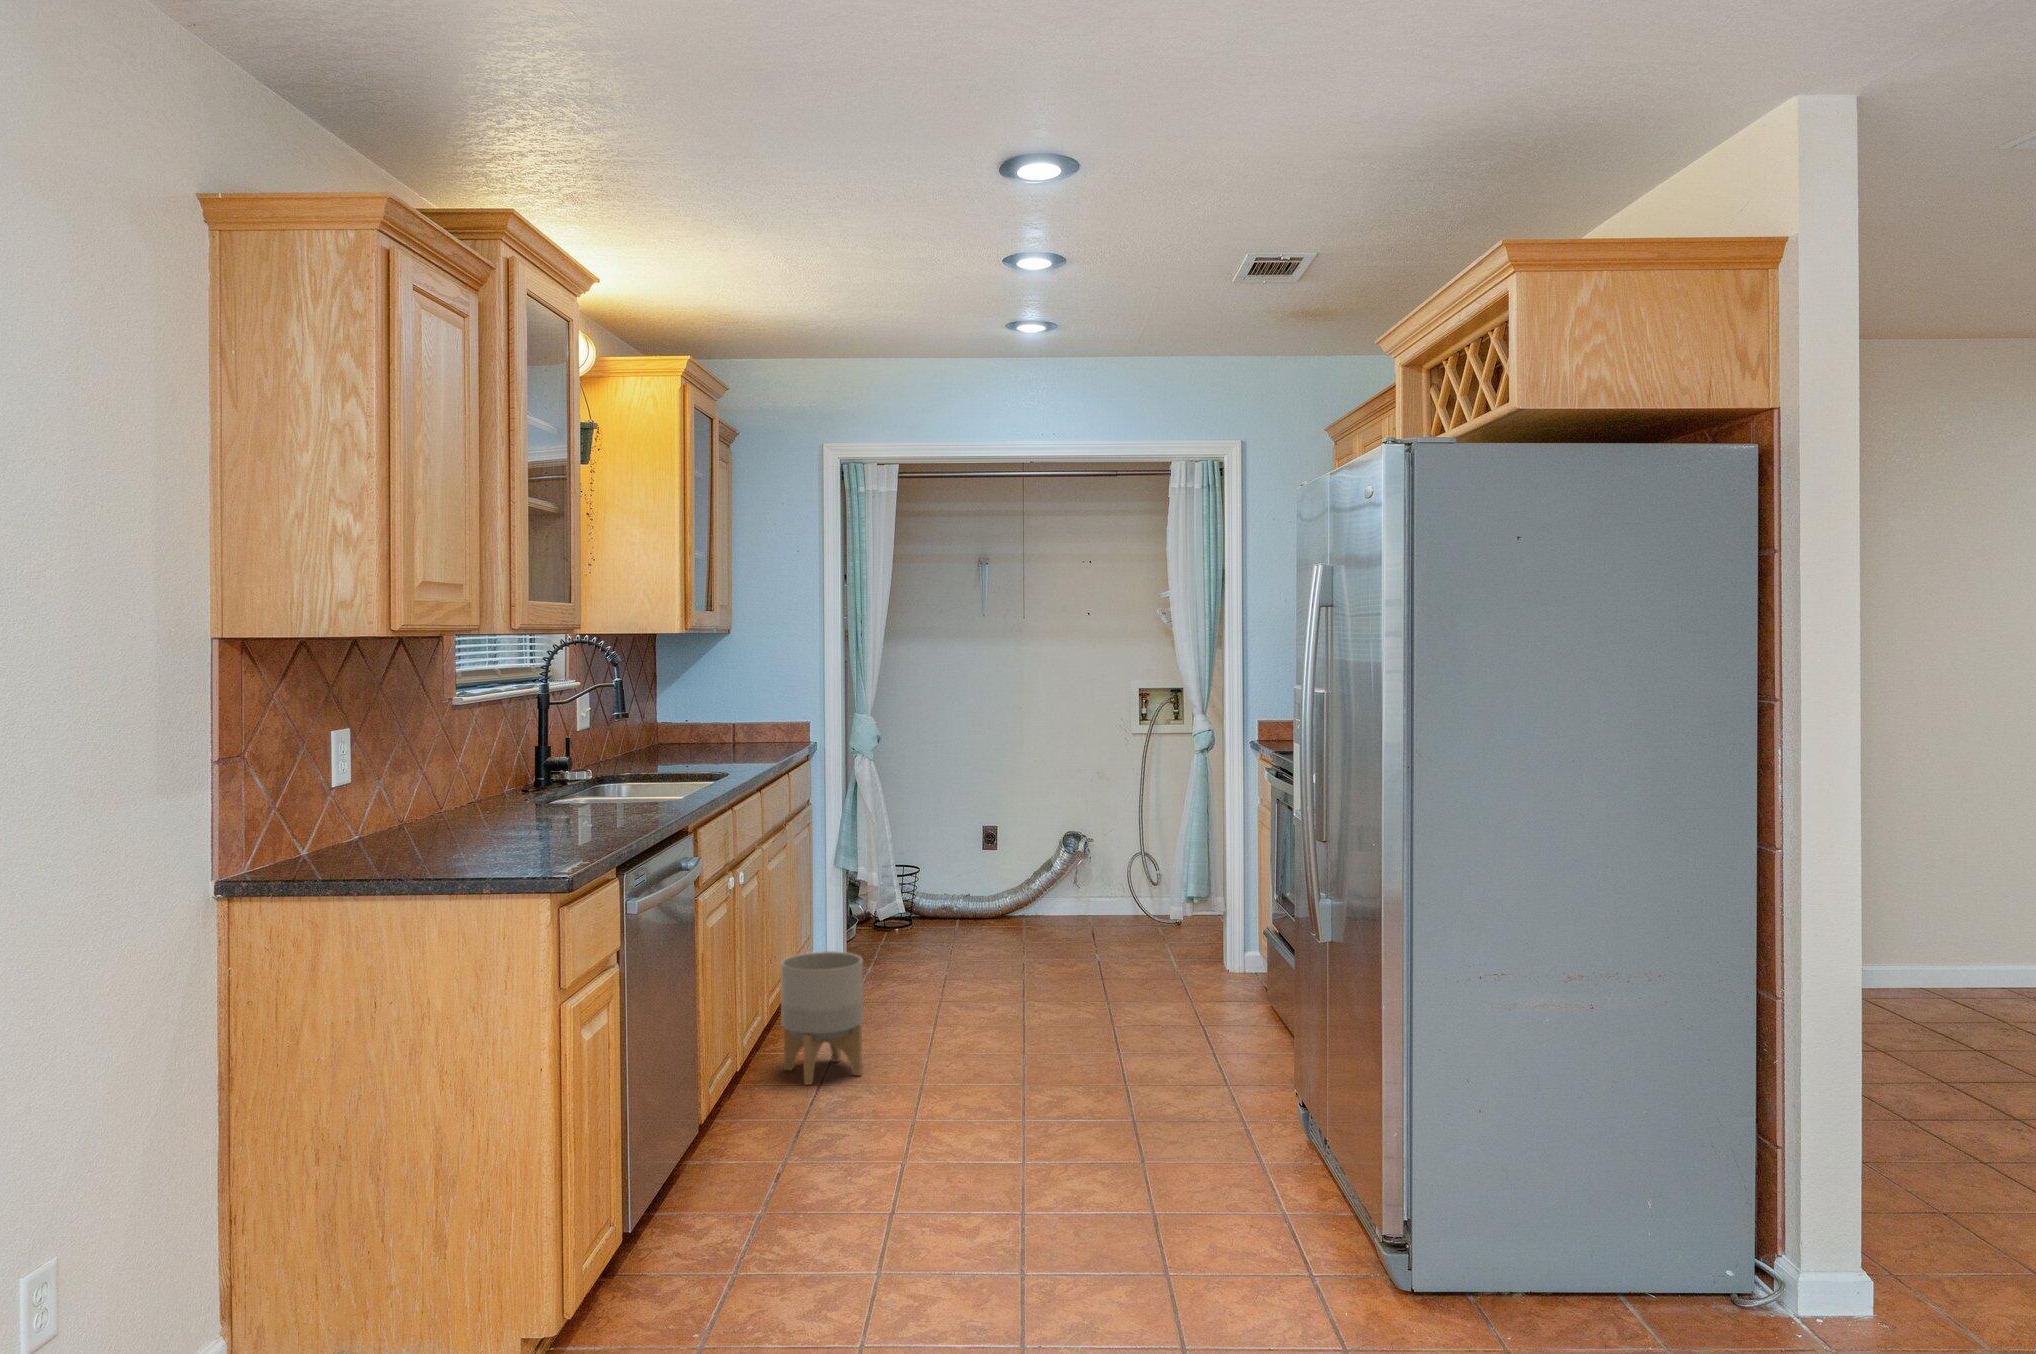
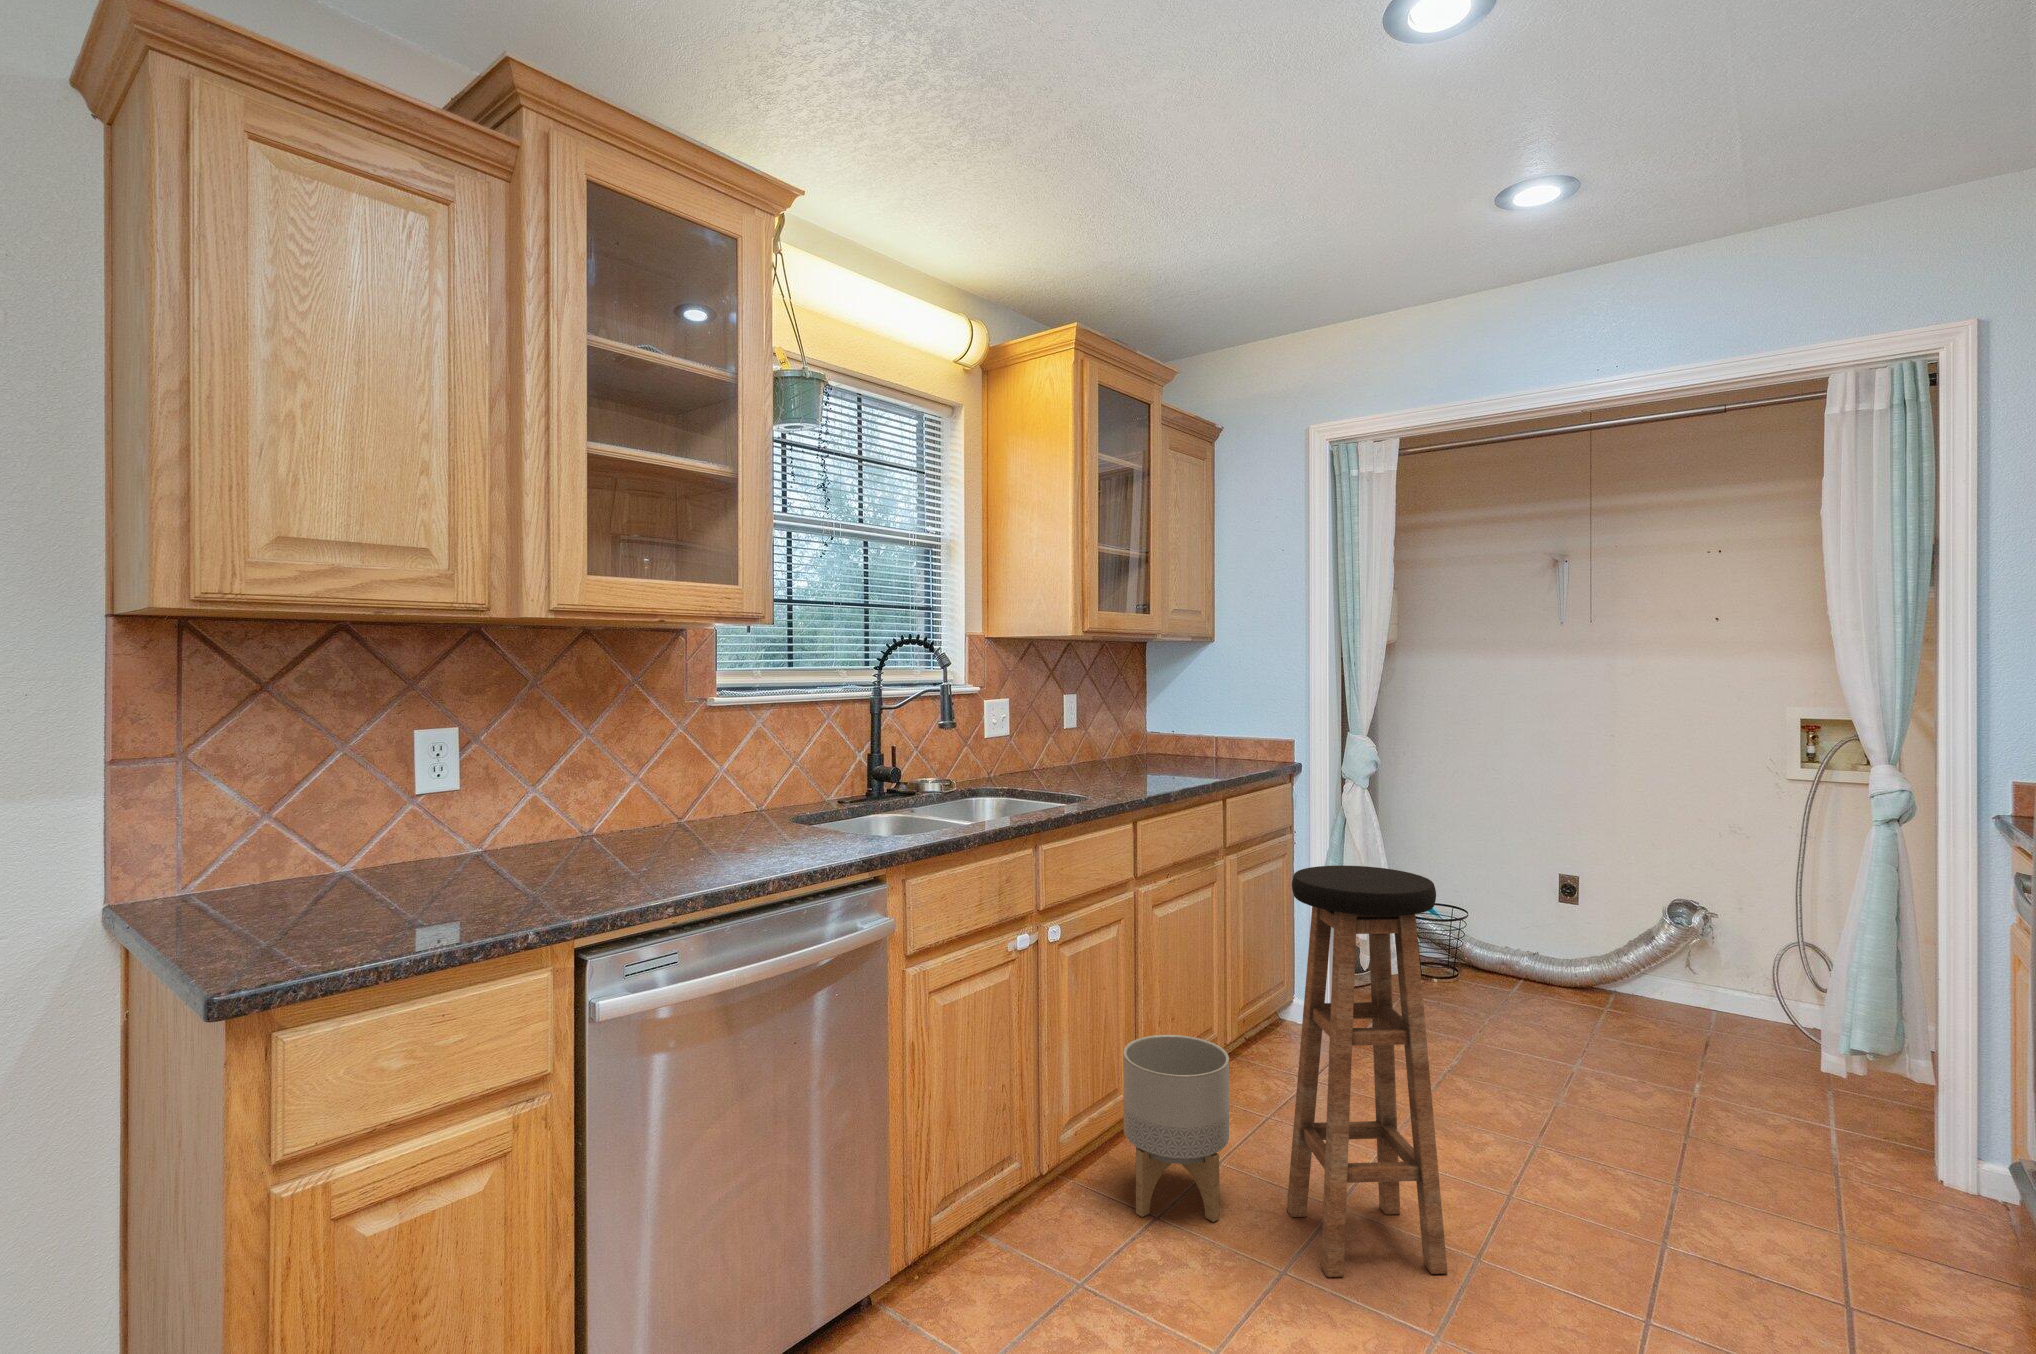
bar stool: none [900,802,1014,1079] -> present [1287,865,1447,1277]

